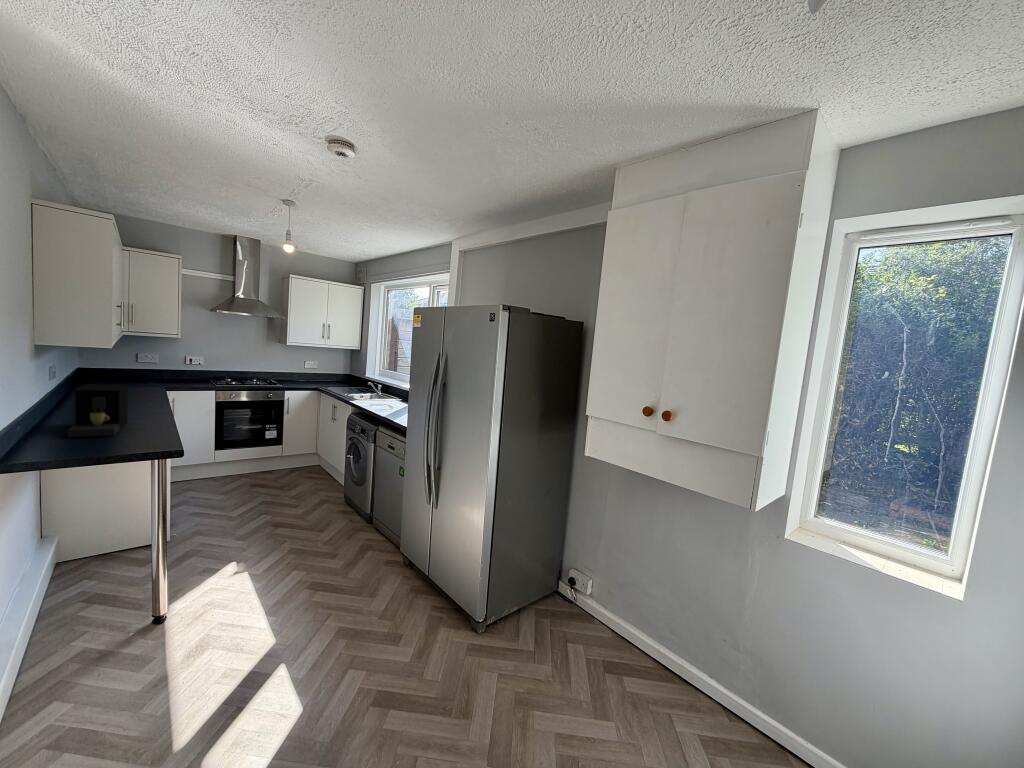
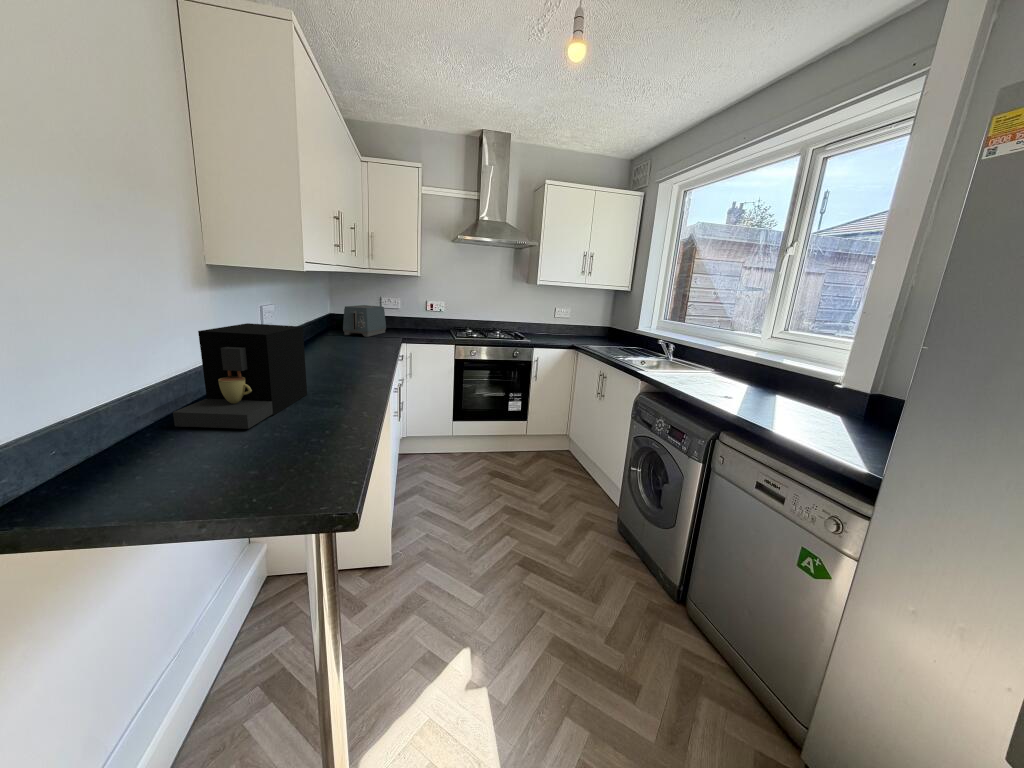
toaster: none [102,361,145,388] -> present [343,305,386,337]

